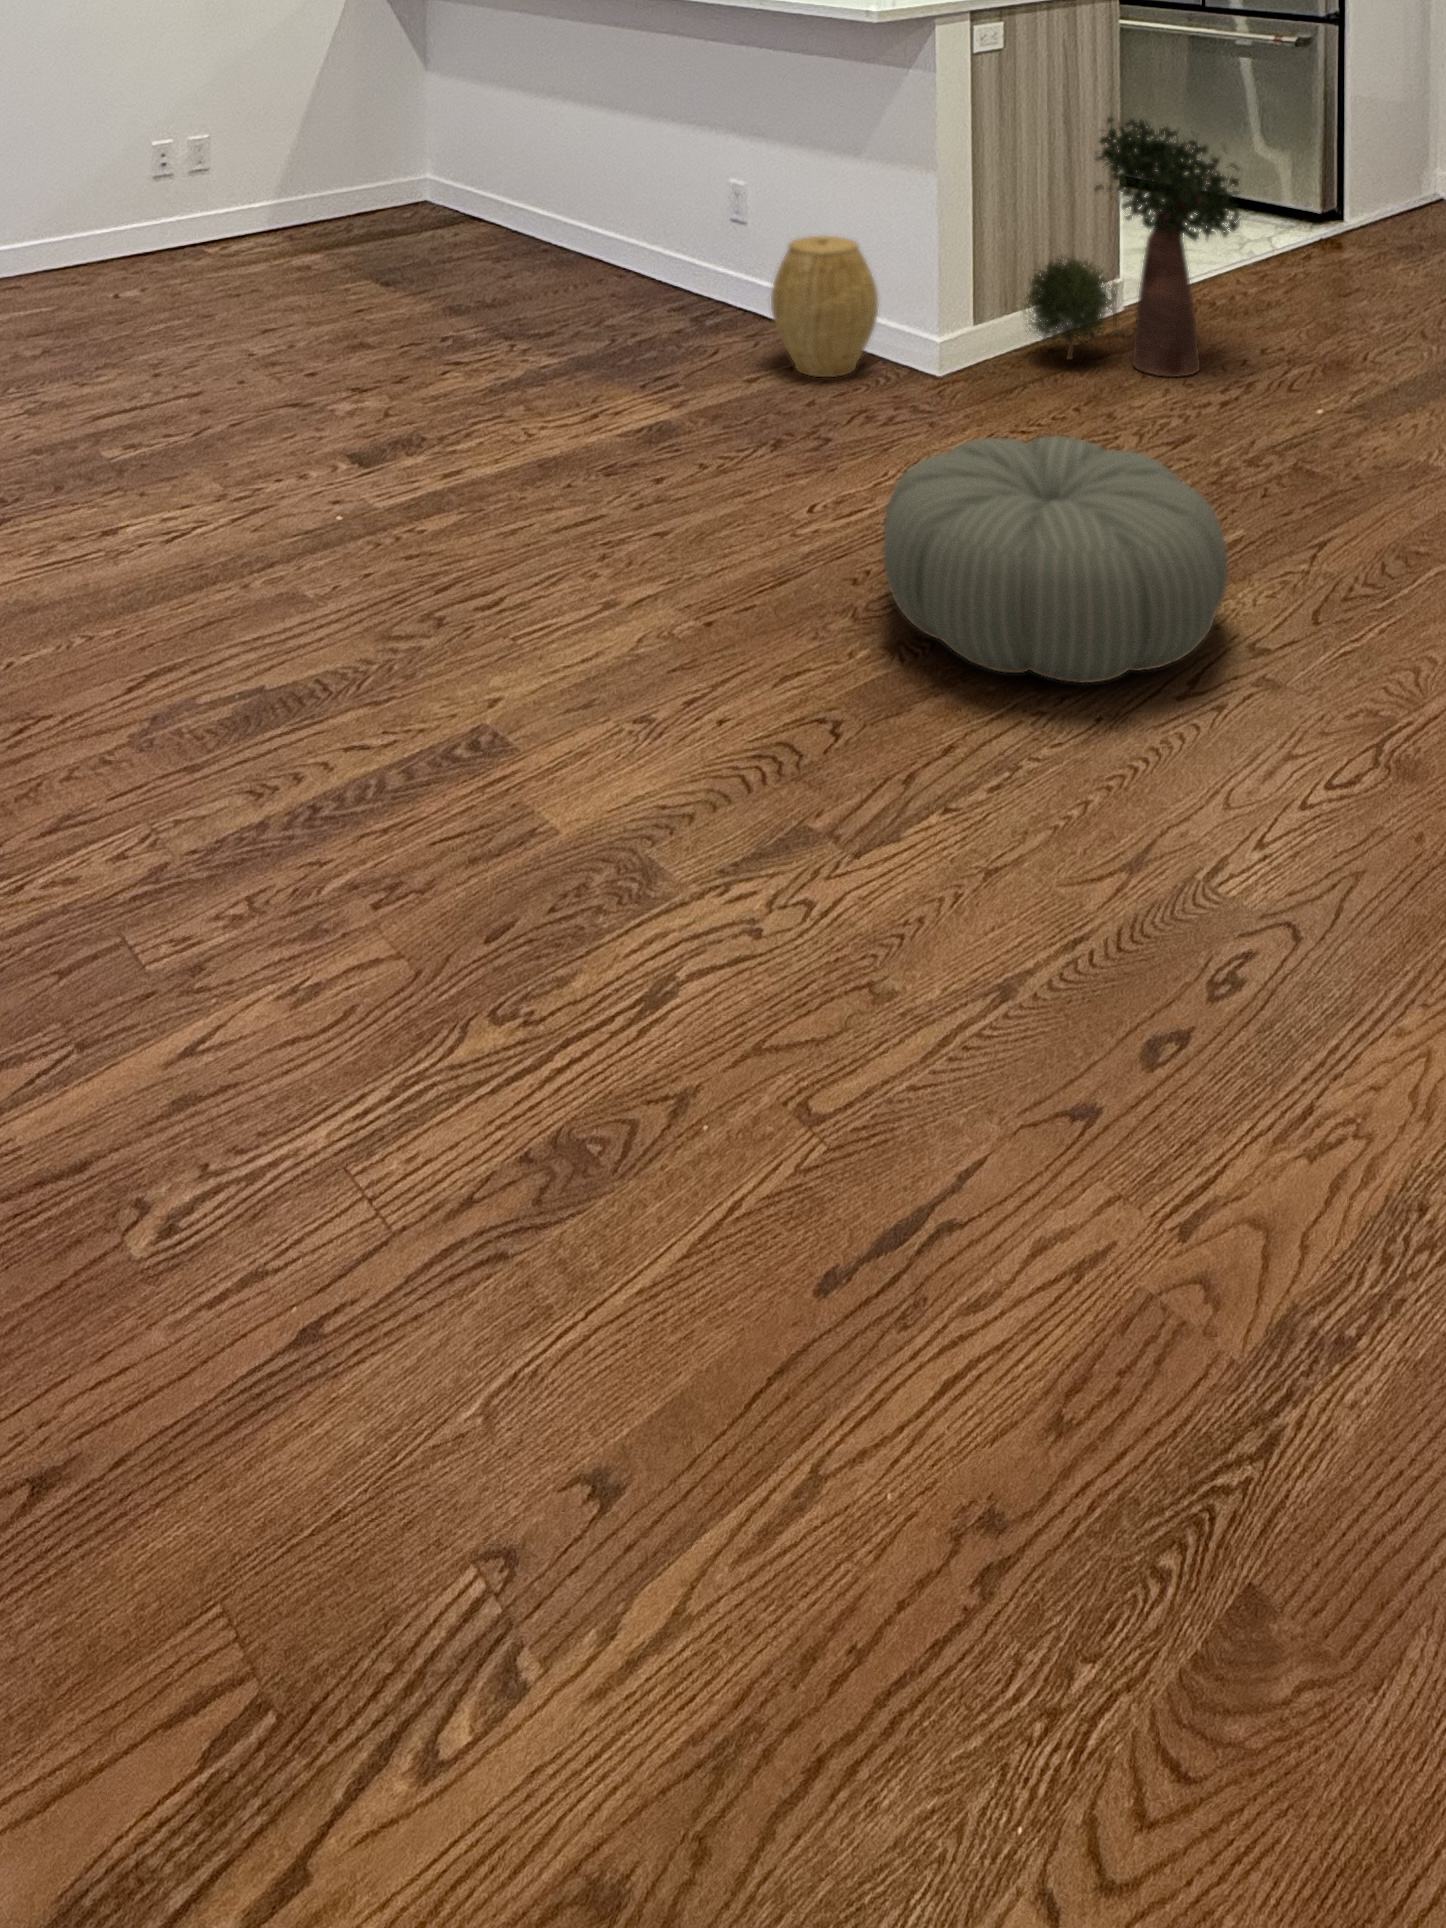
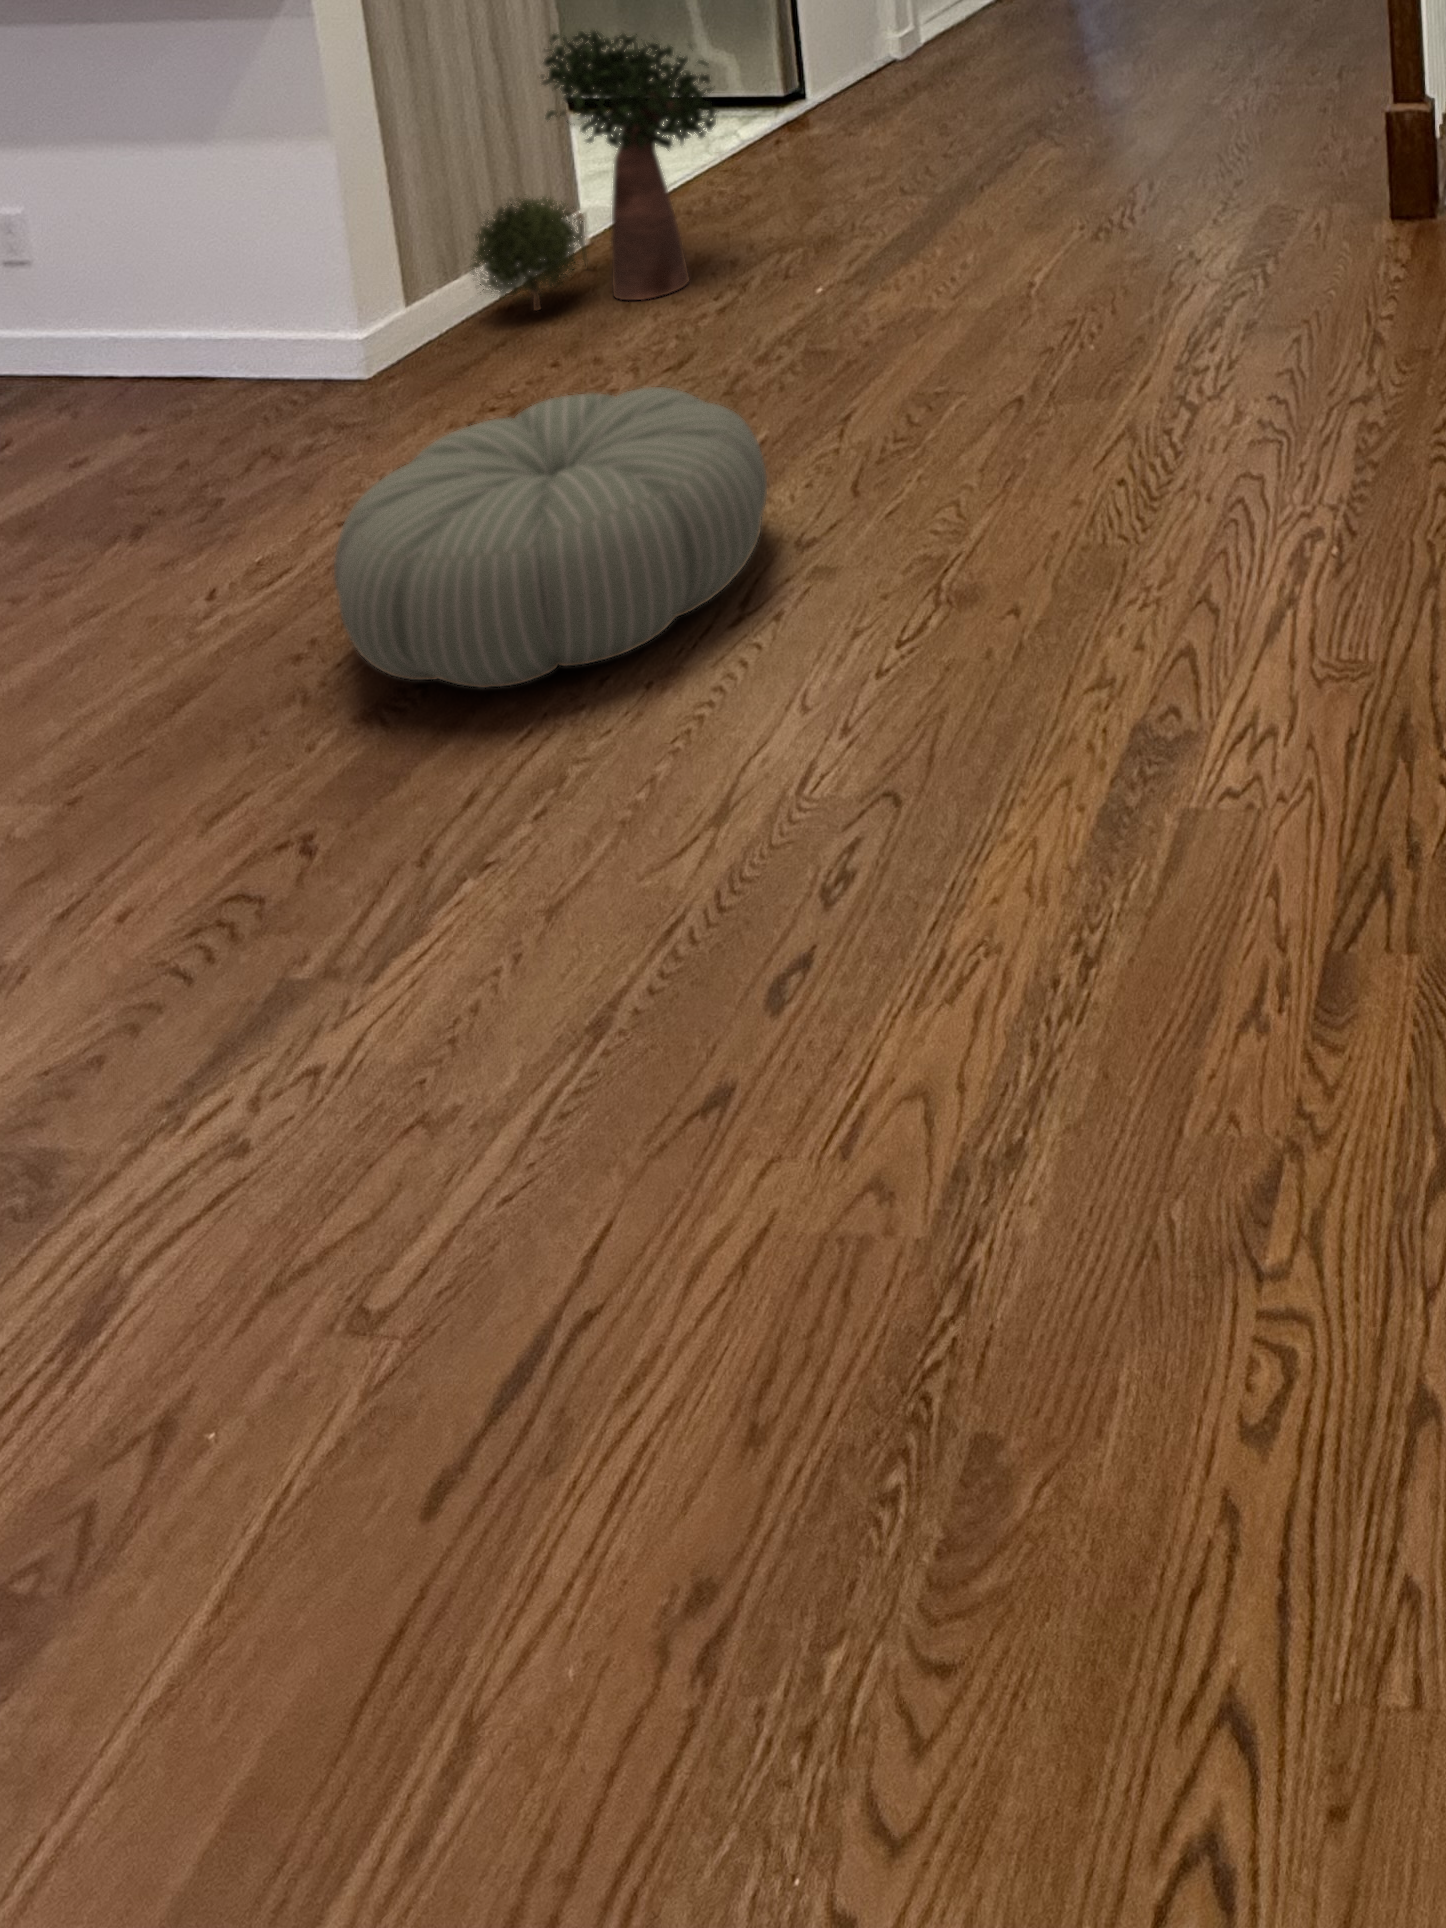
woven basket: present [771,236,879,377] -> none [94,244,269,429]

